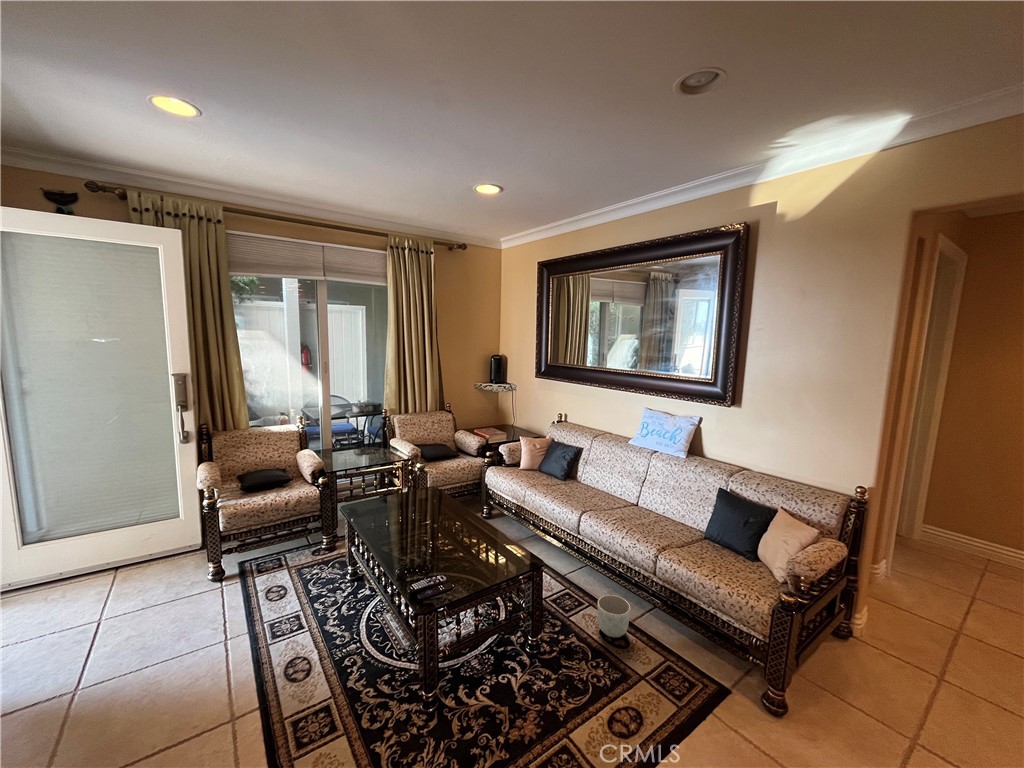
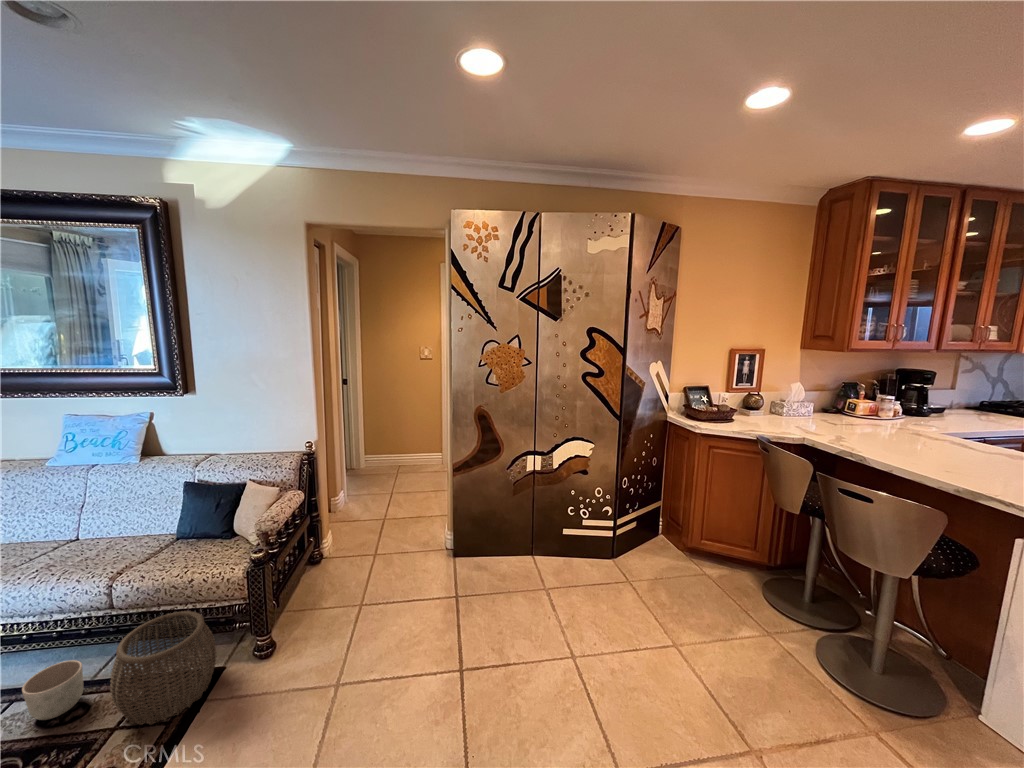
woven basket: none [646,603,730,709] -> present [110,611,216,725]

